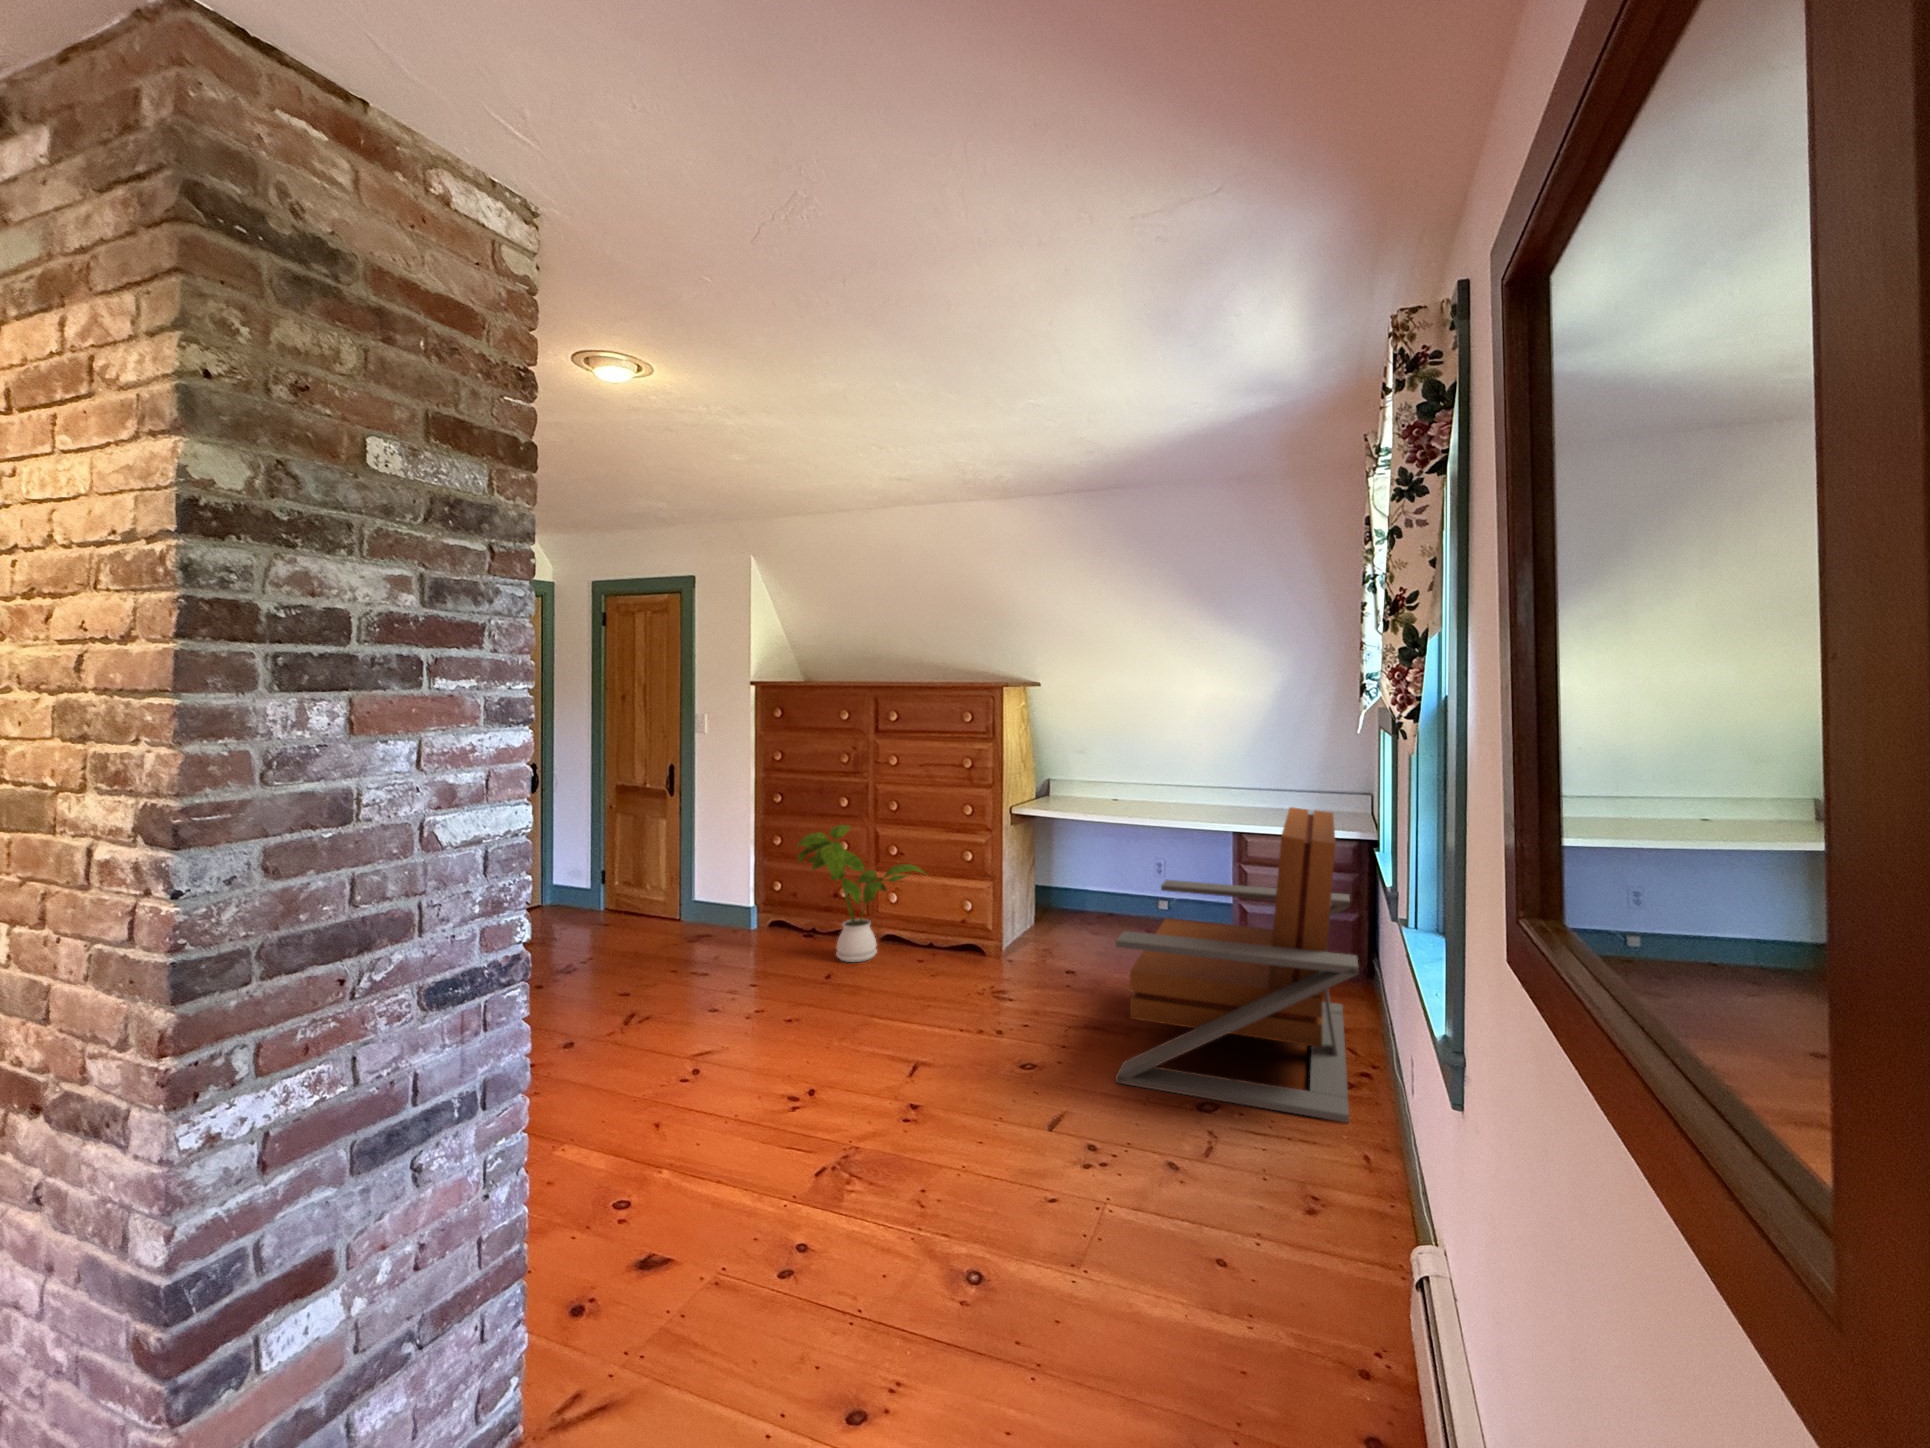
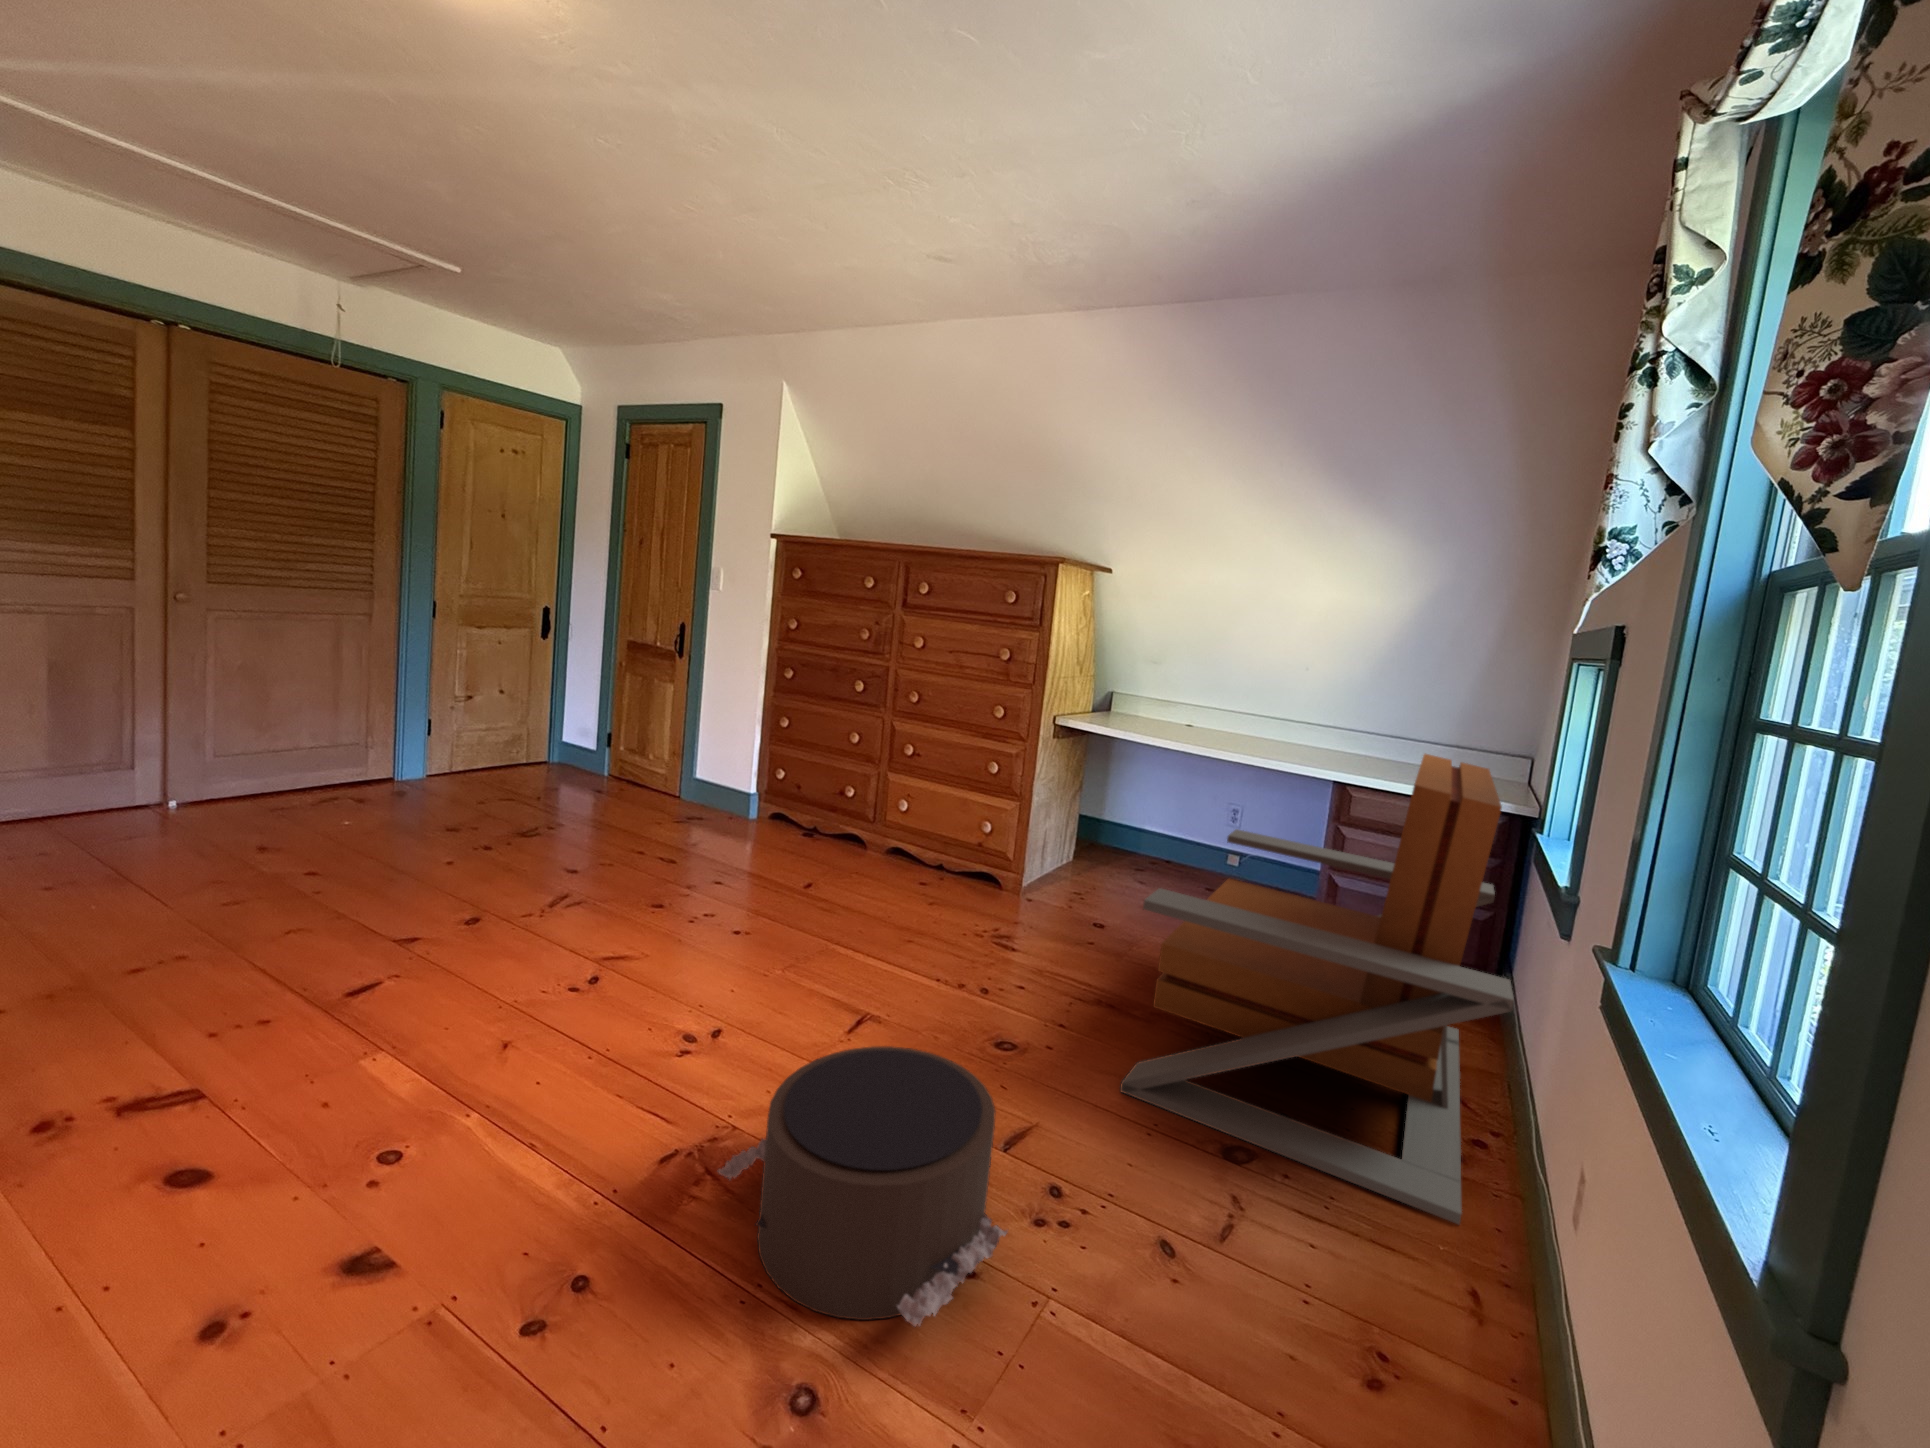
house plant: present [798,825,925,962] -> none [785,708,944,874]
pouf: none [867,1067,1070,1236] -> present [718,1046,1008,1327]

